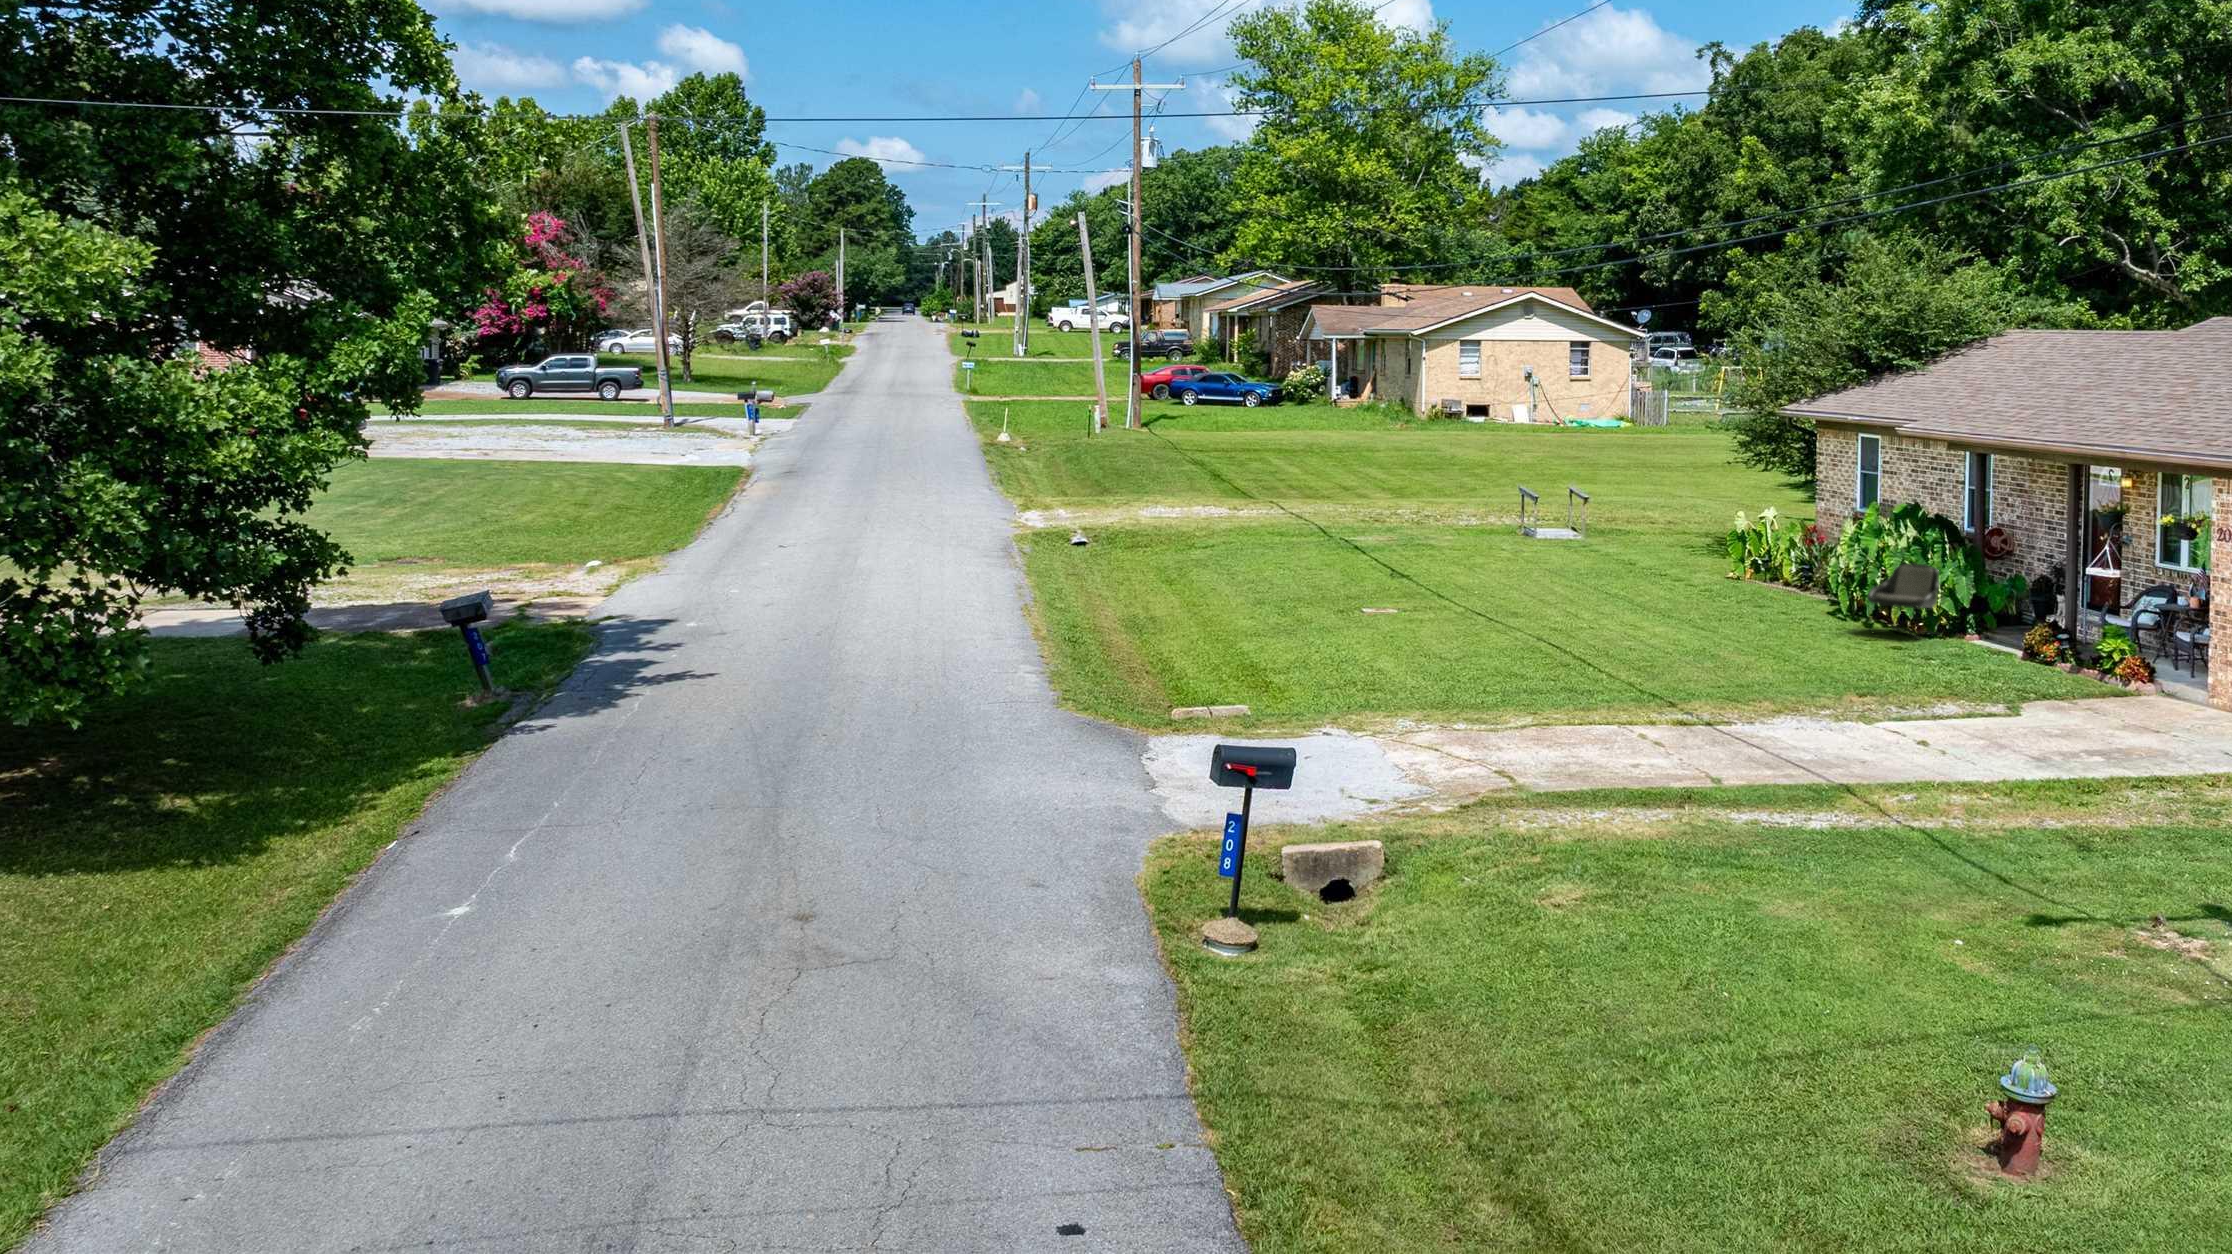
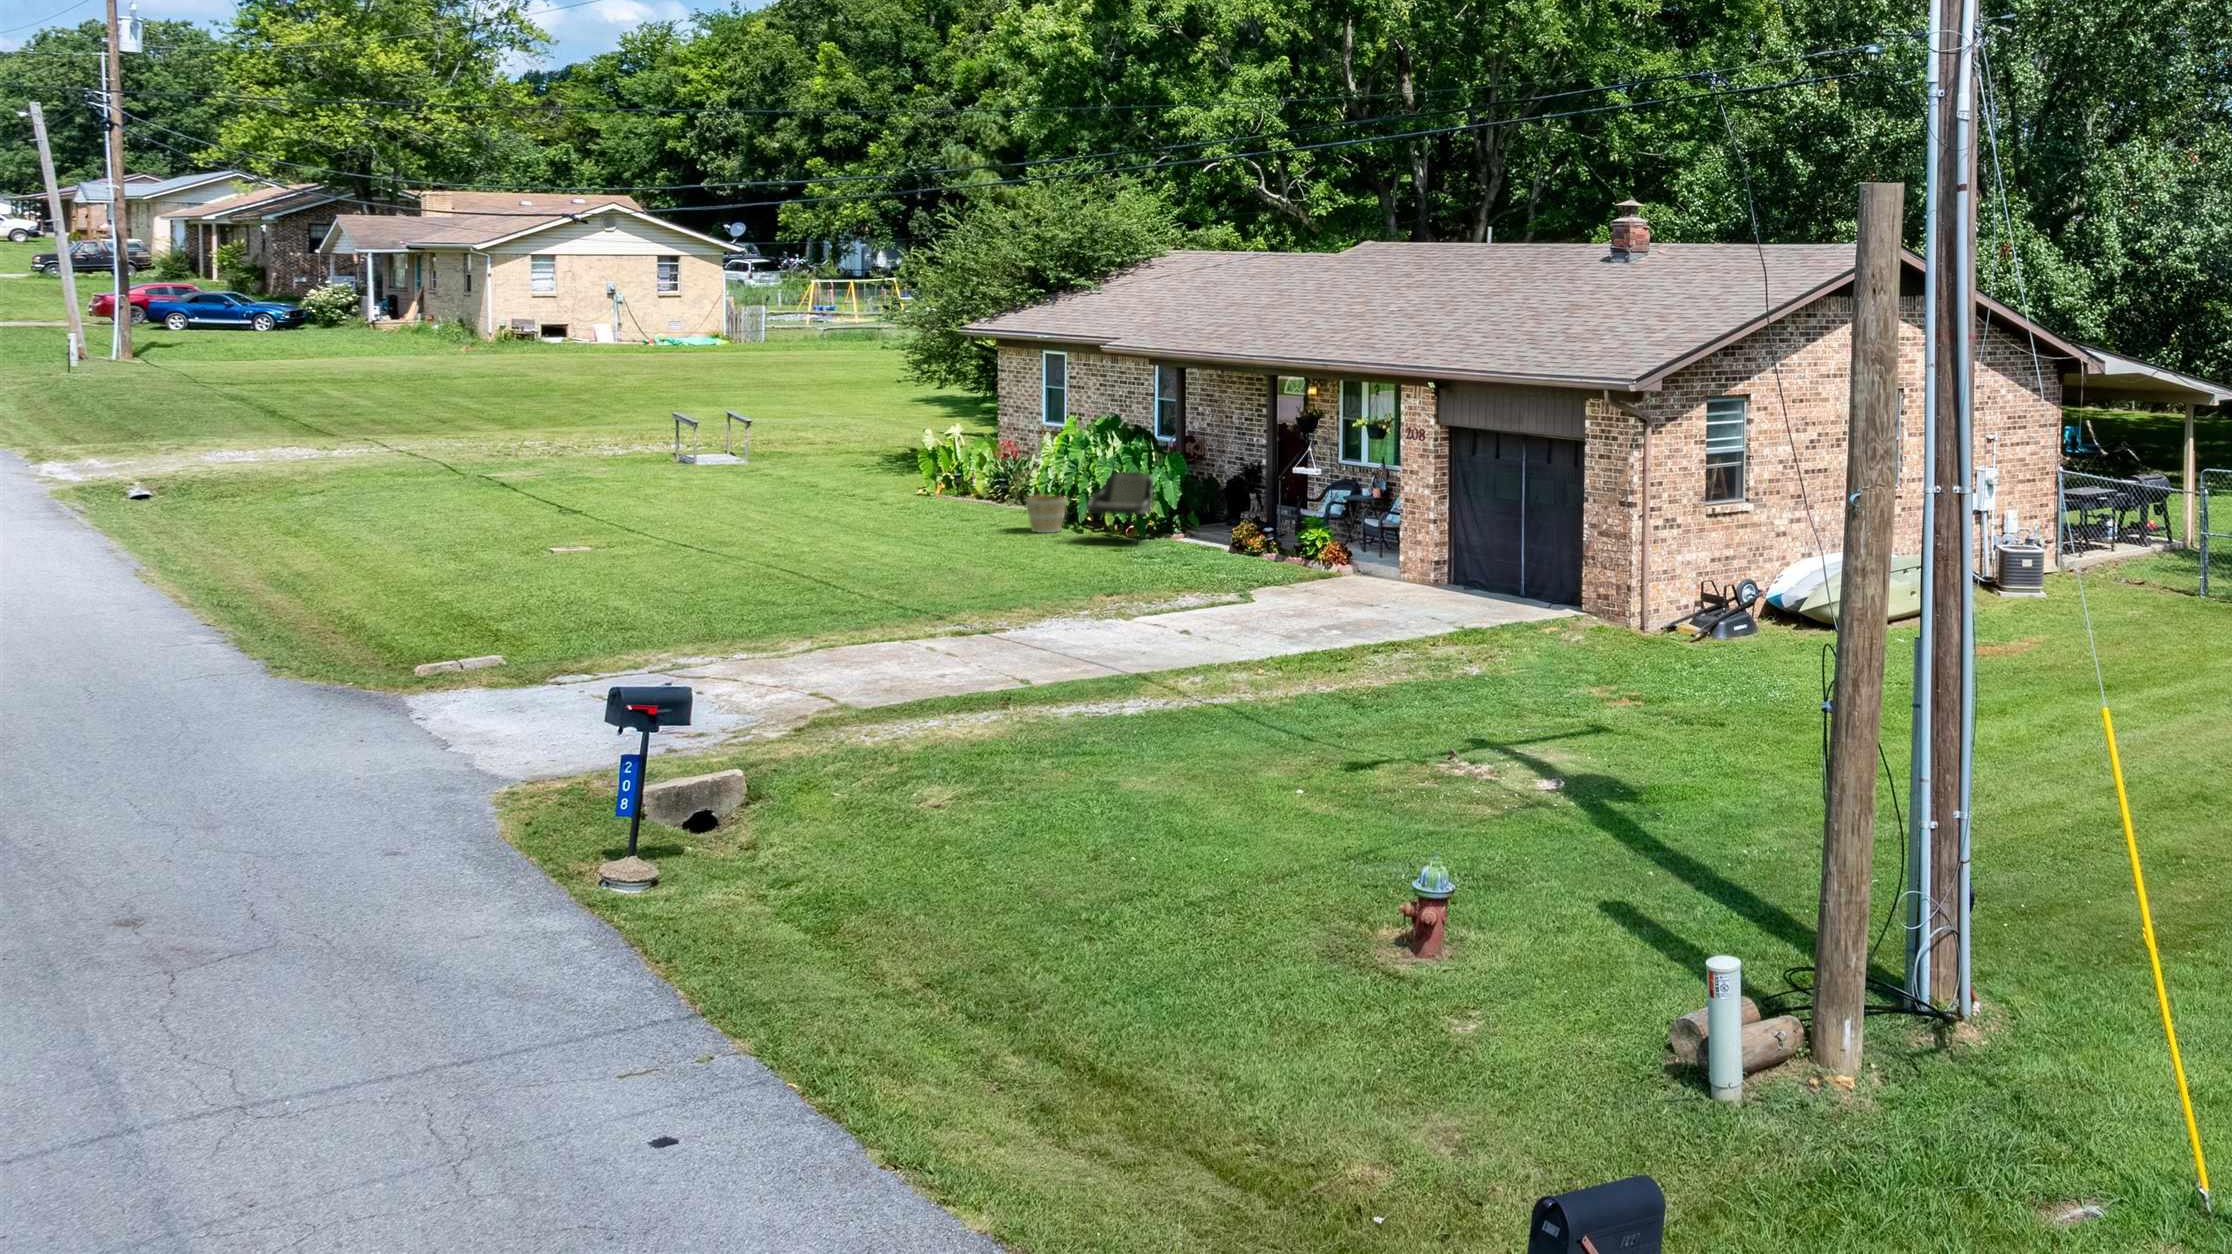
wooden bucket: none [1811,582,1855,622] -> present [1026,494,1067,533]

